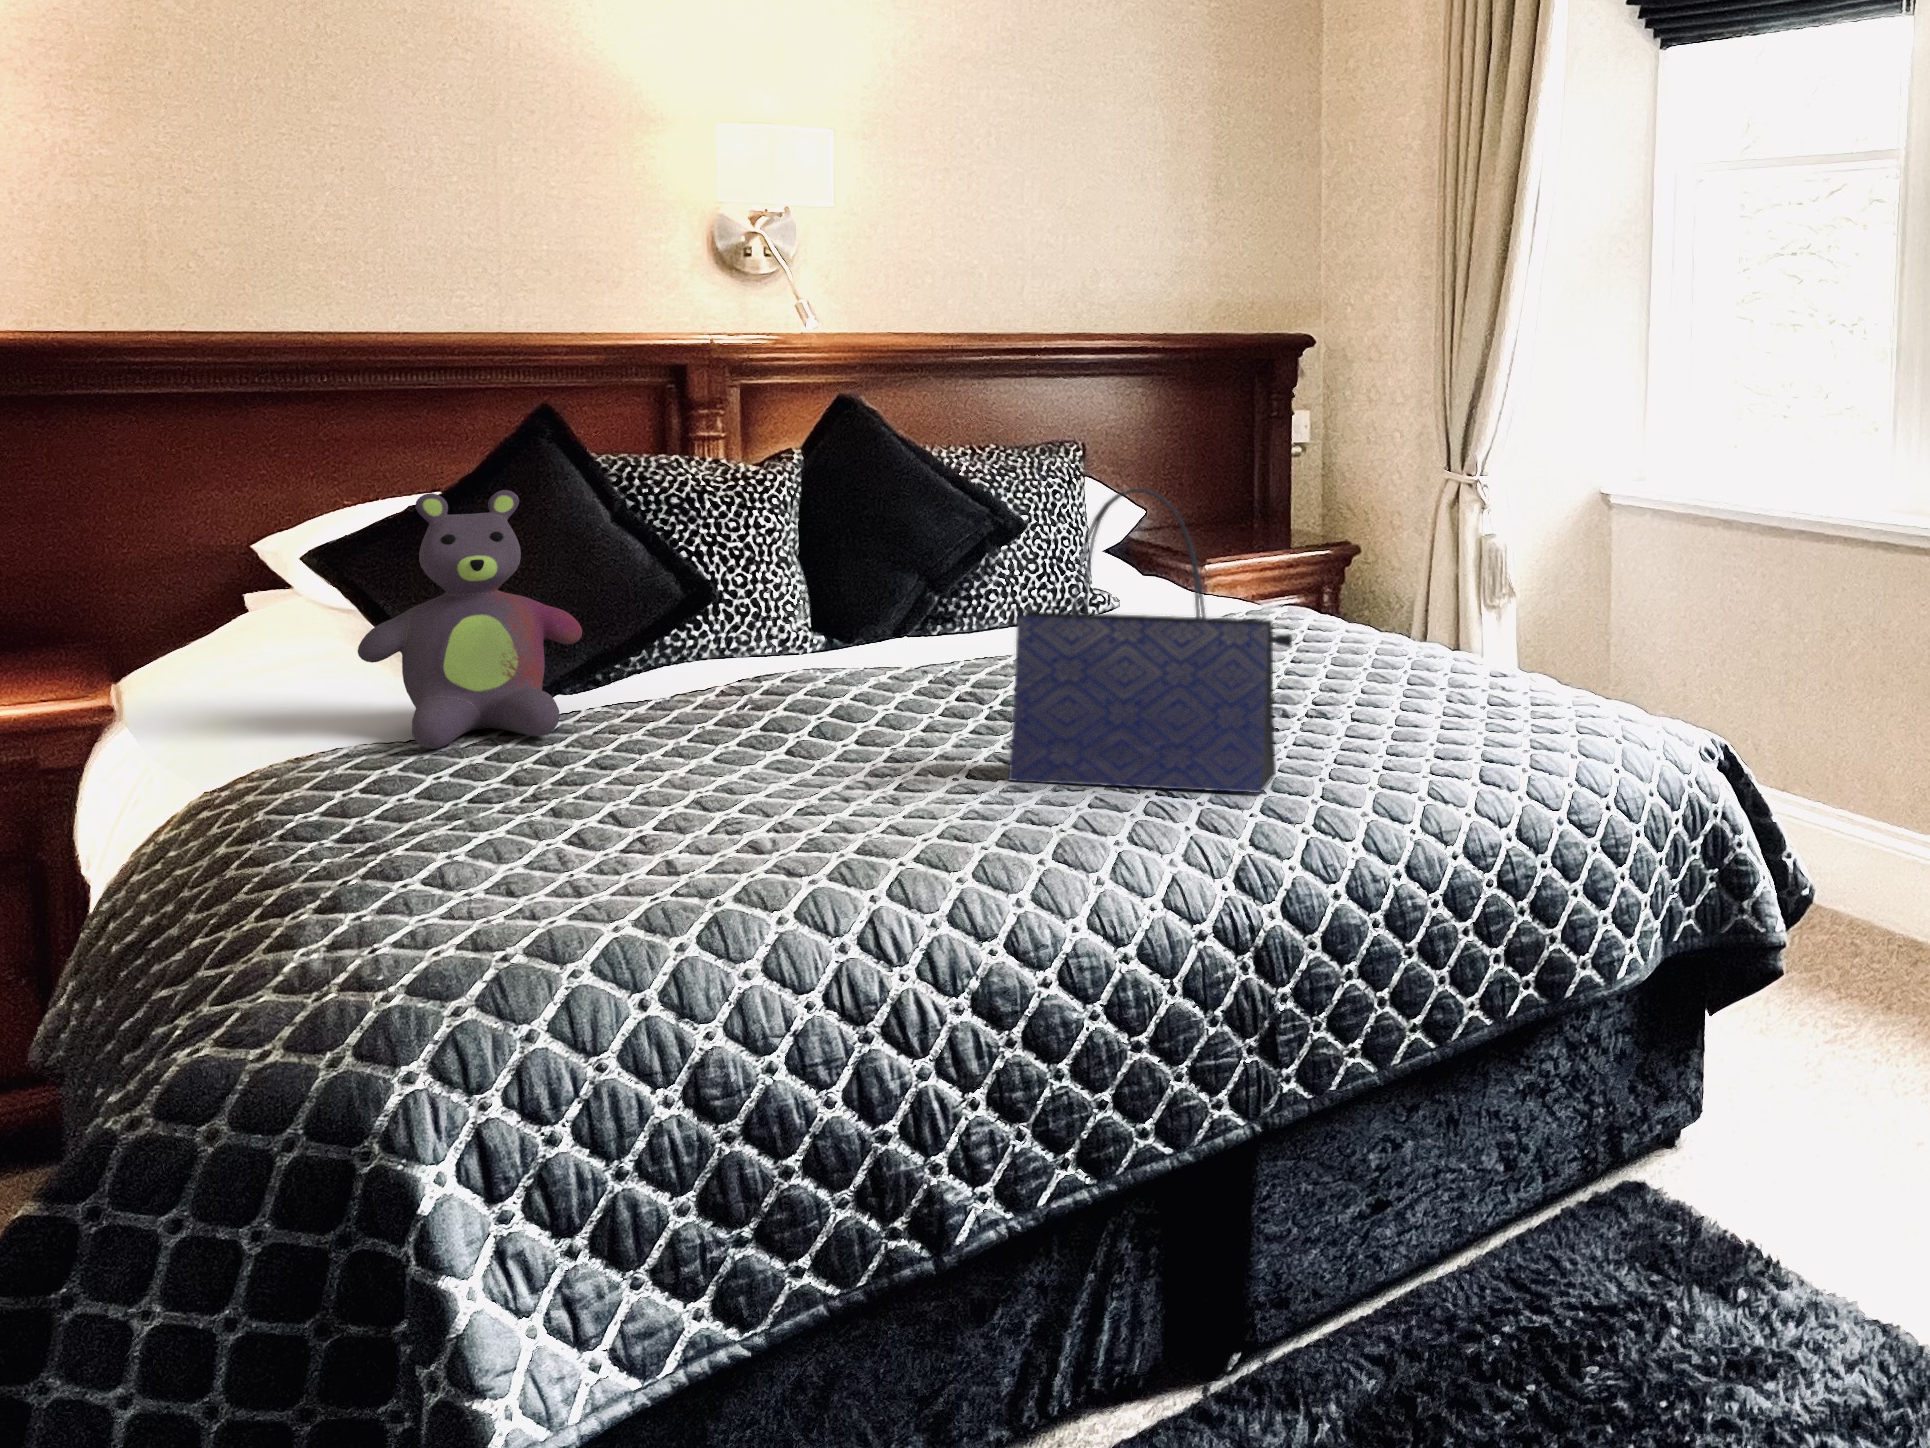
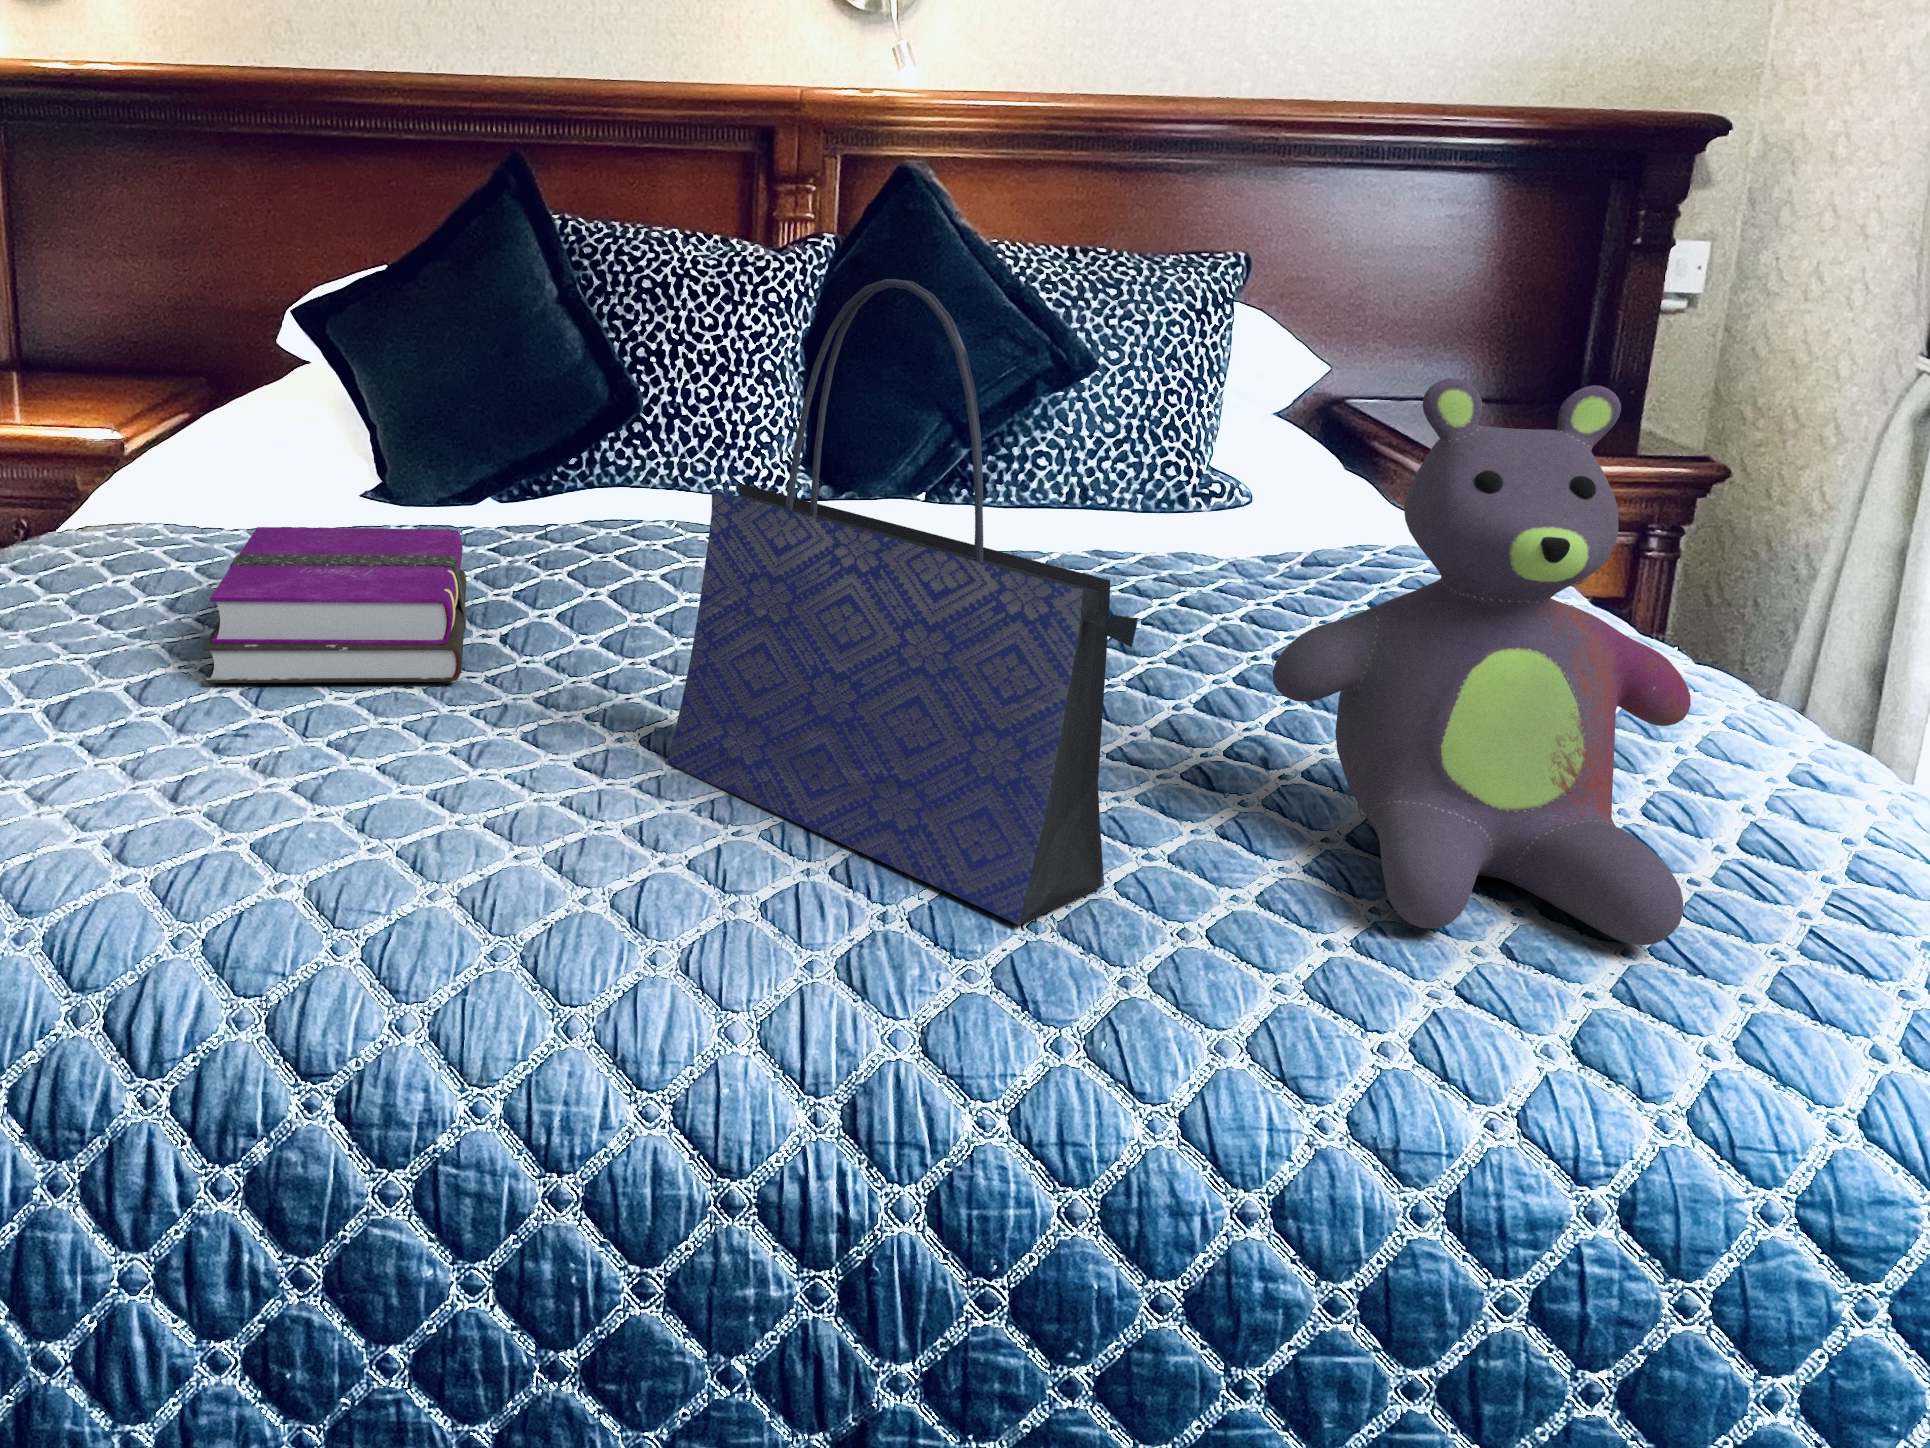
stuffed bear: present [358,490,582,749] -> present [1272,378,1691,945]
hardback book: none [570,691,826,809] -> present [204,527,466,683]

